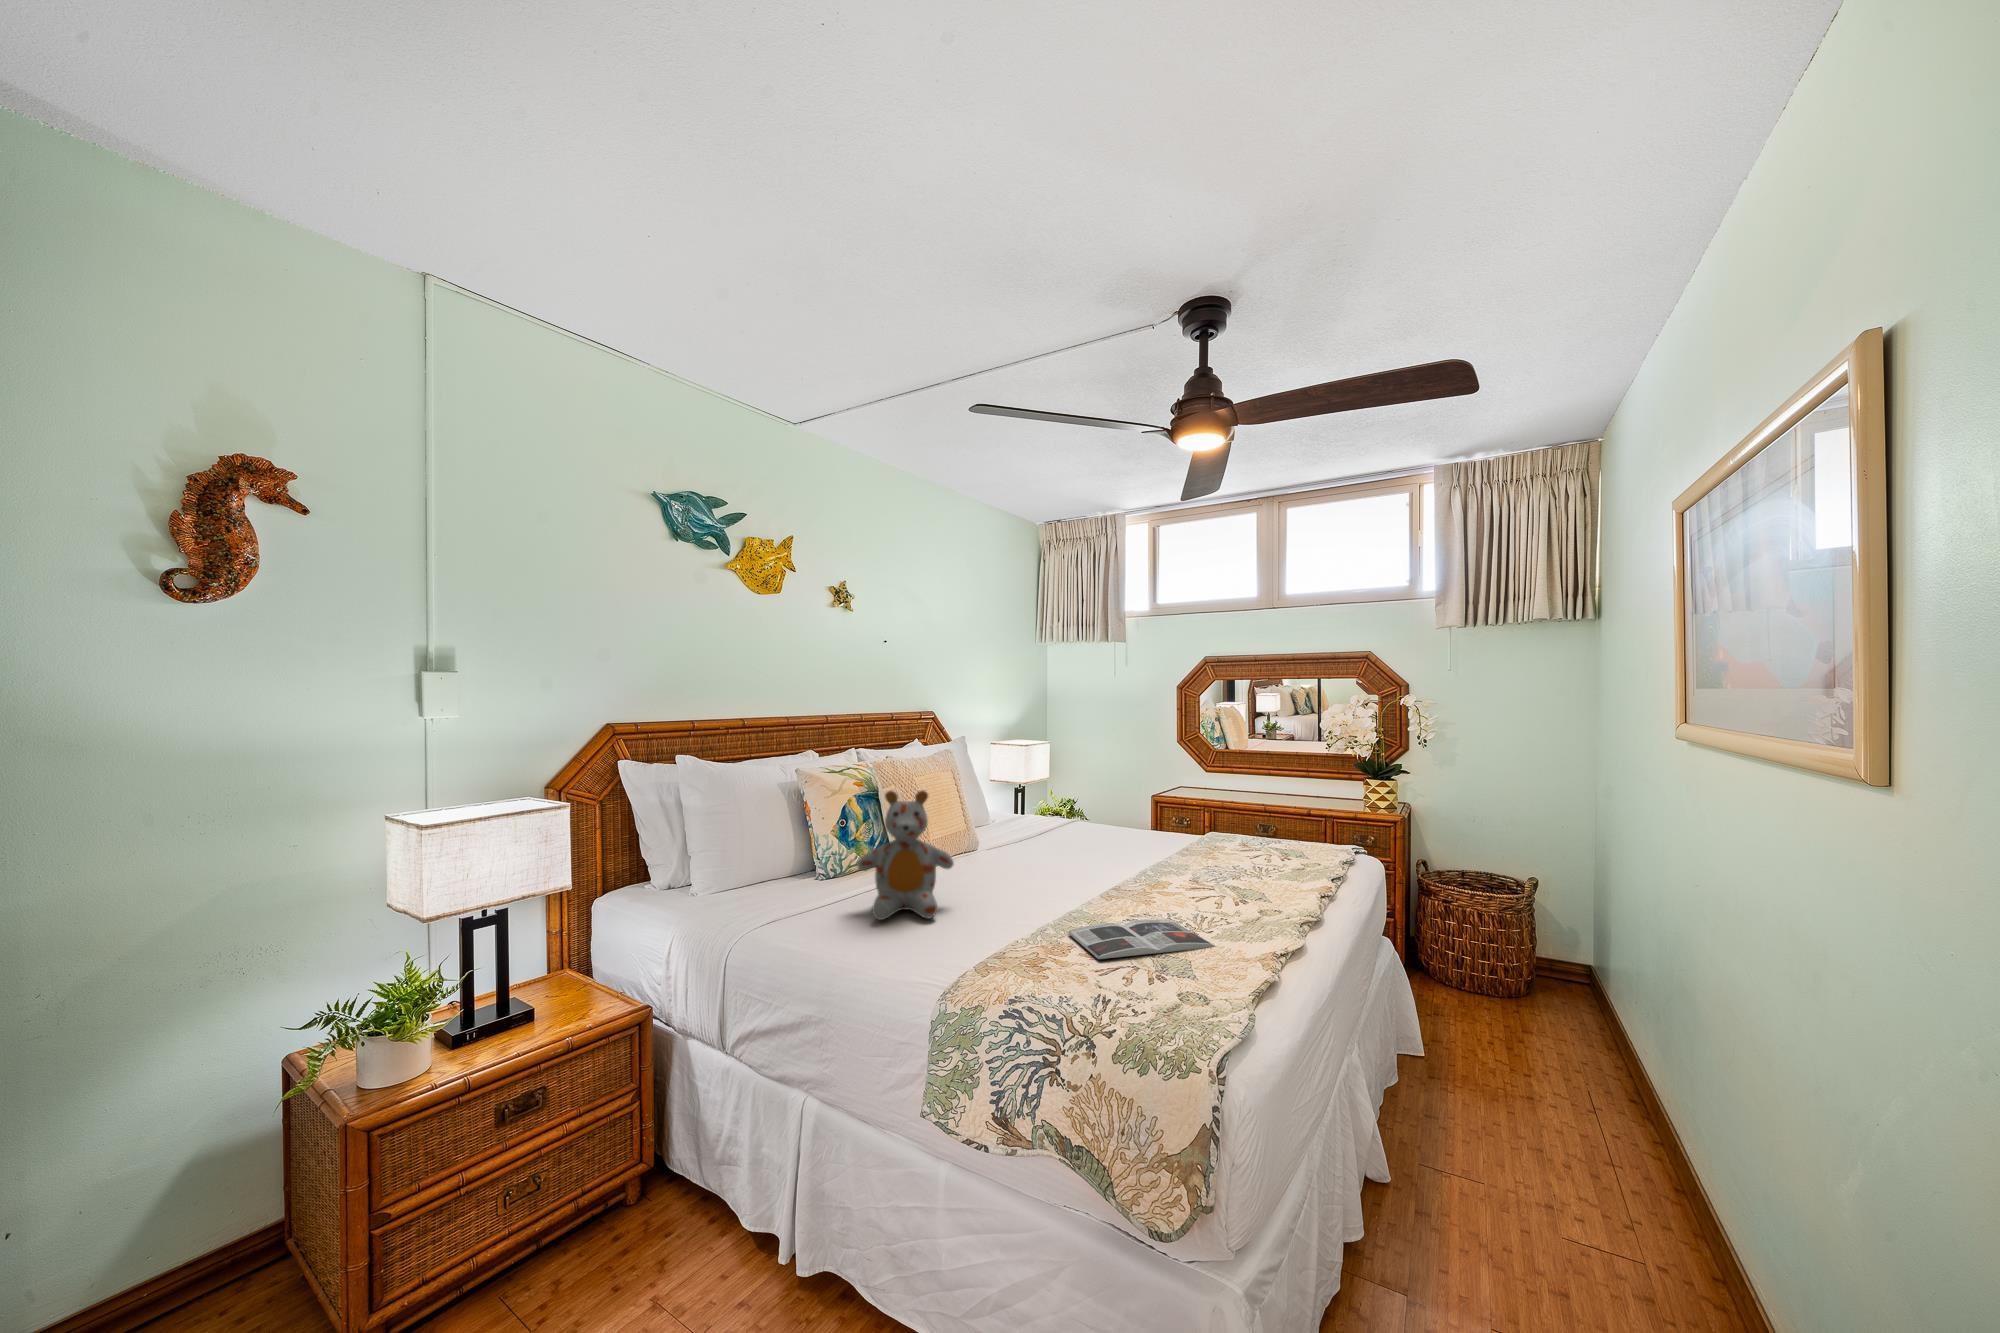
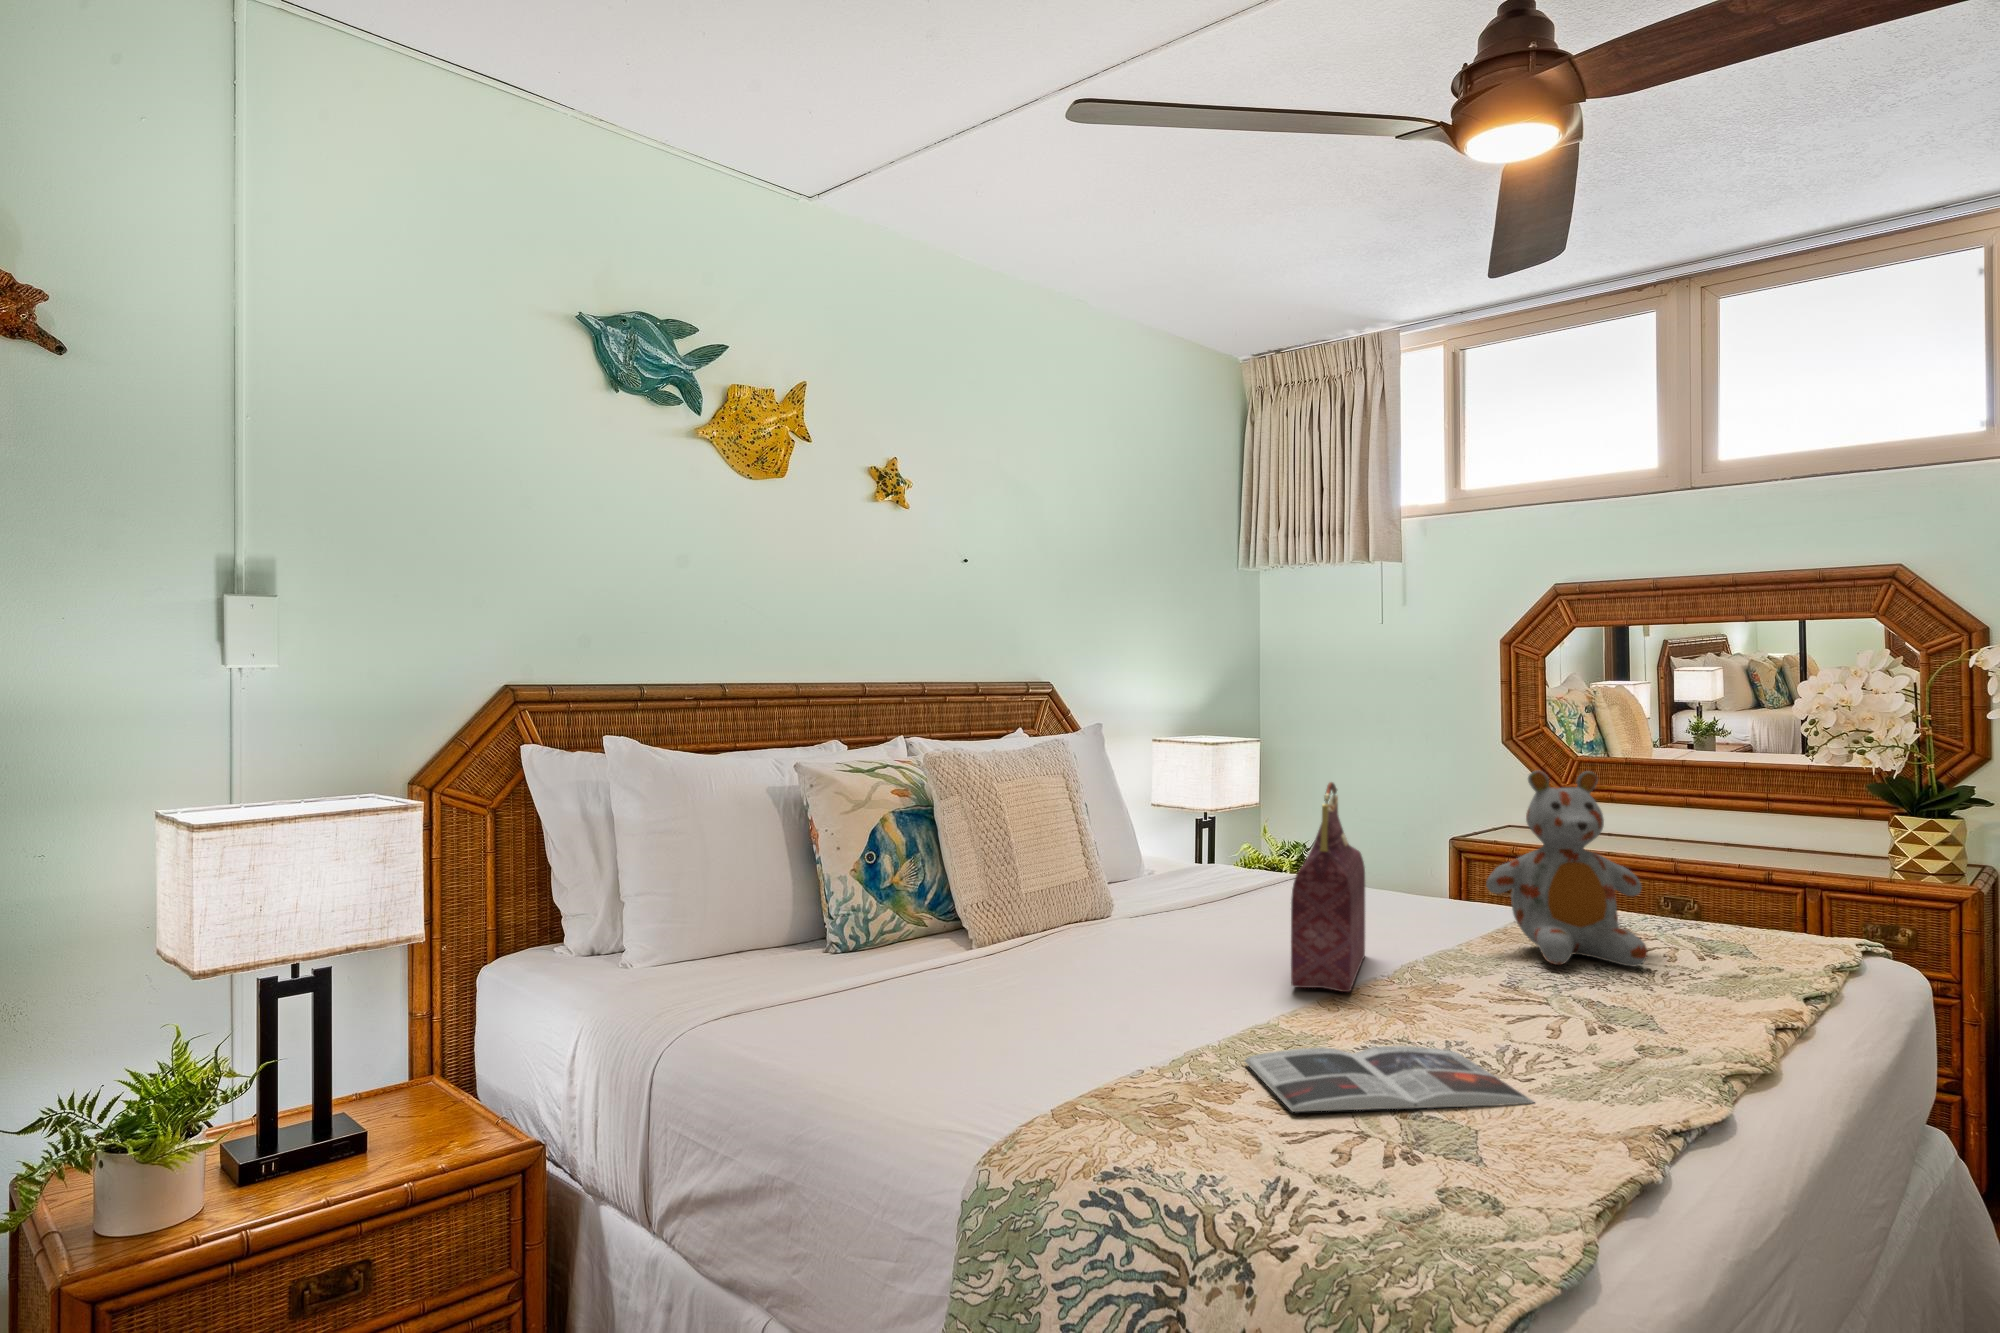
handbag: none [1082,775,1116,890] -> present [1291,782,1365,992]
stuffed bear: present [858,790,954,920] -> present [1486,771,1647,967]

